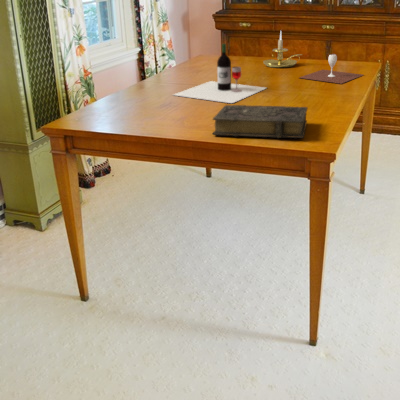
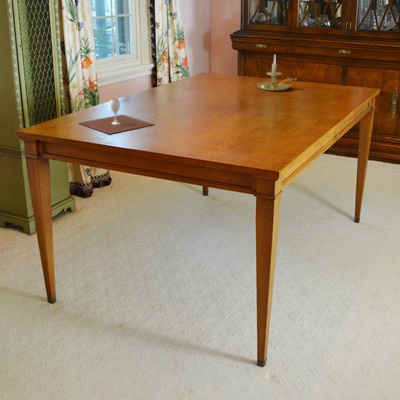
wine bottle: present [174,44,265,103] -> none [153,64,248,122]
wine glass: present [300,54,363,84] -> present [80,99,153,134]
book: present [213,105,307,138] -> none [170,122,267,158]

